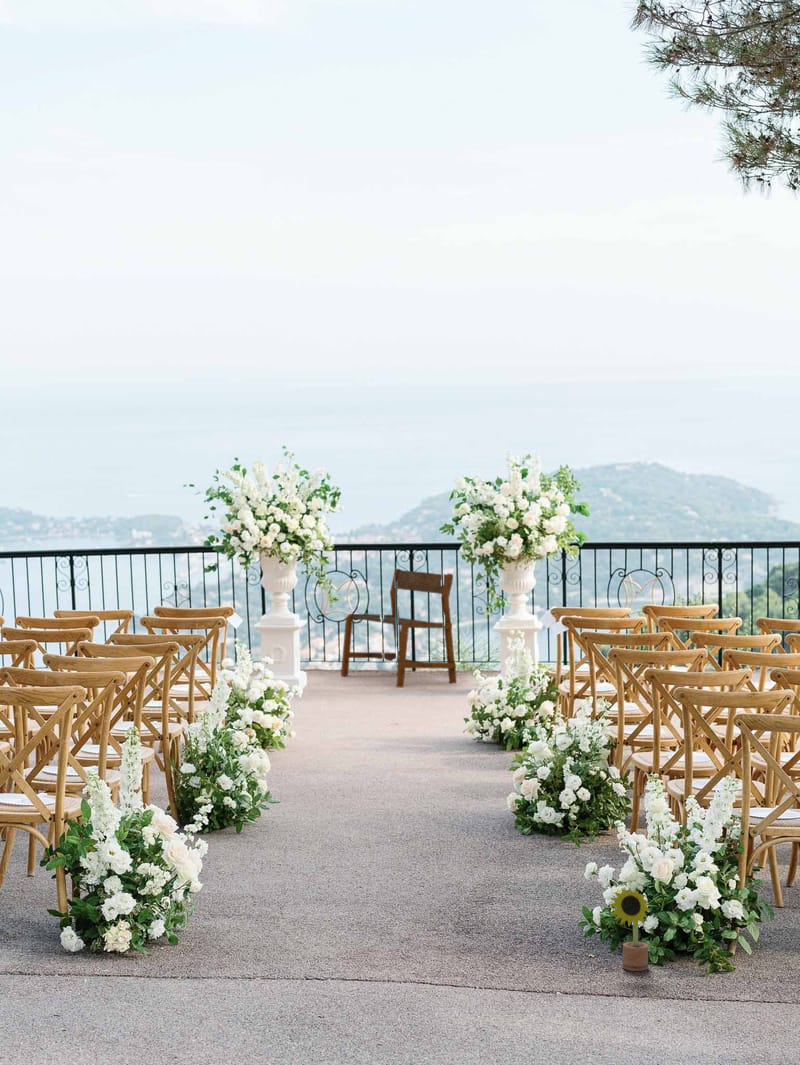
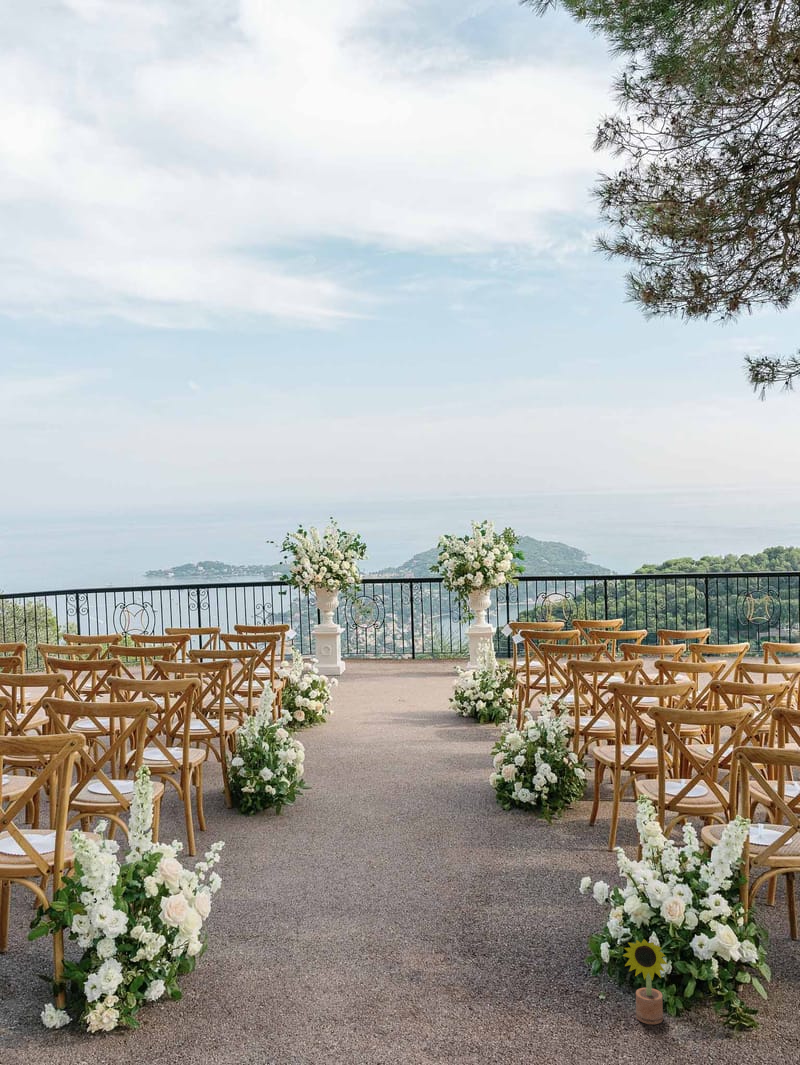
bench: present [341,569,456,687] -> none [369,594,442,671]

